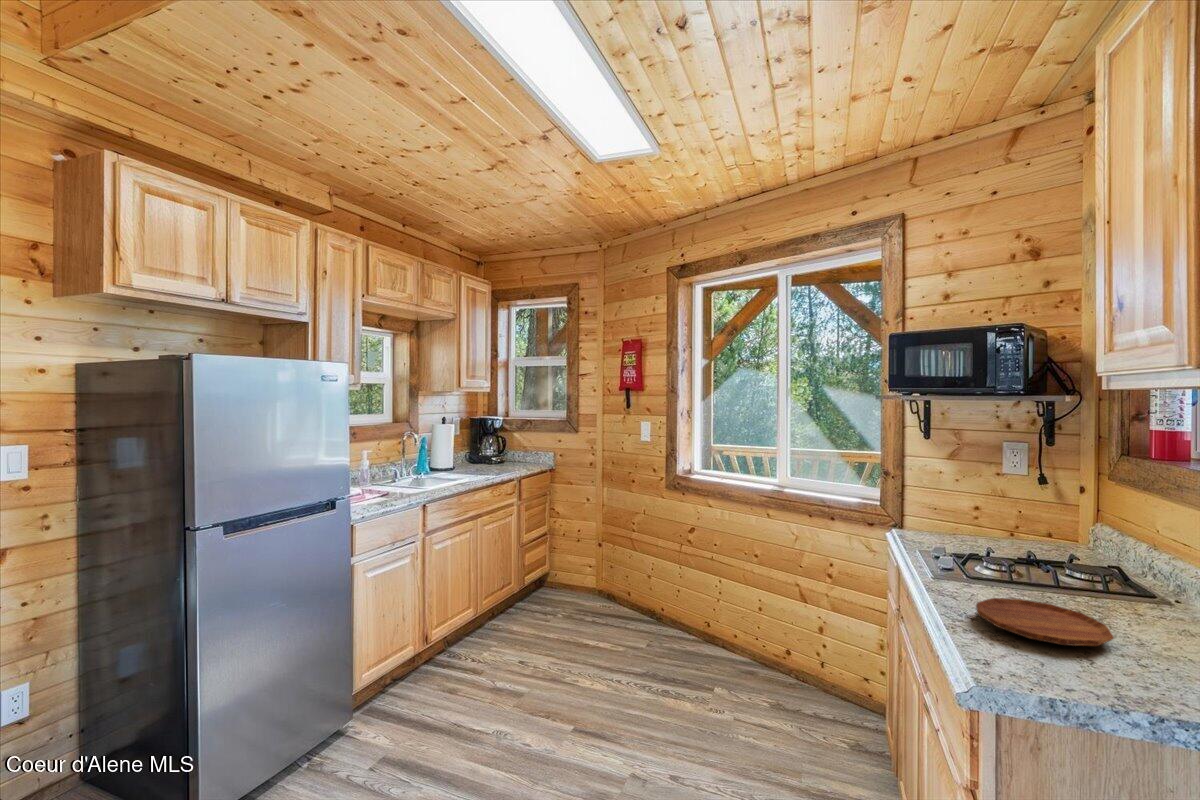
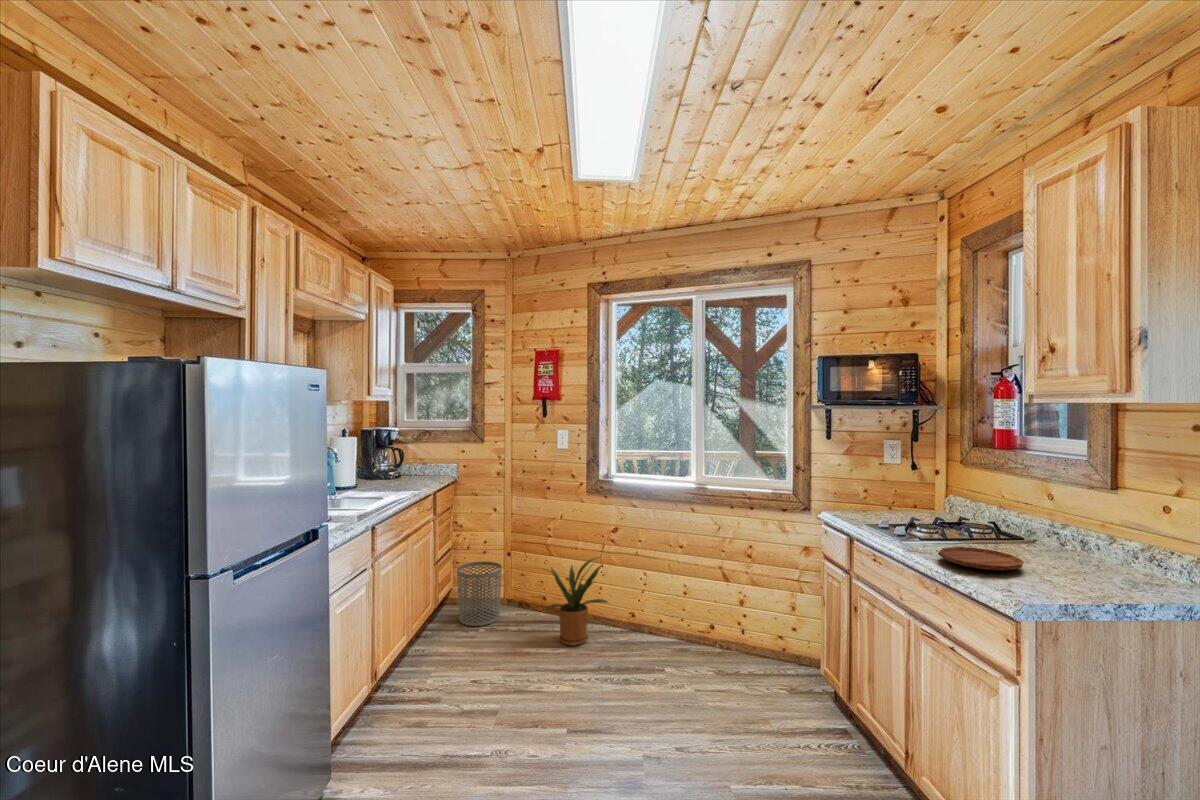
waste bin: none [547,547,589,608] -> present [457,562,502,626]
house plant: none [602,556,678,643] -> present [541,558,608,646]

